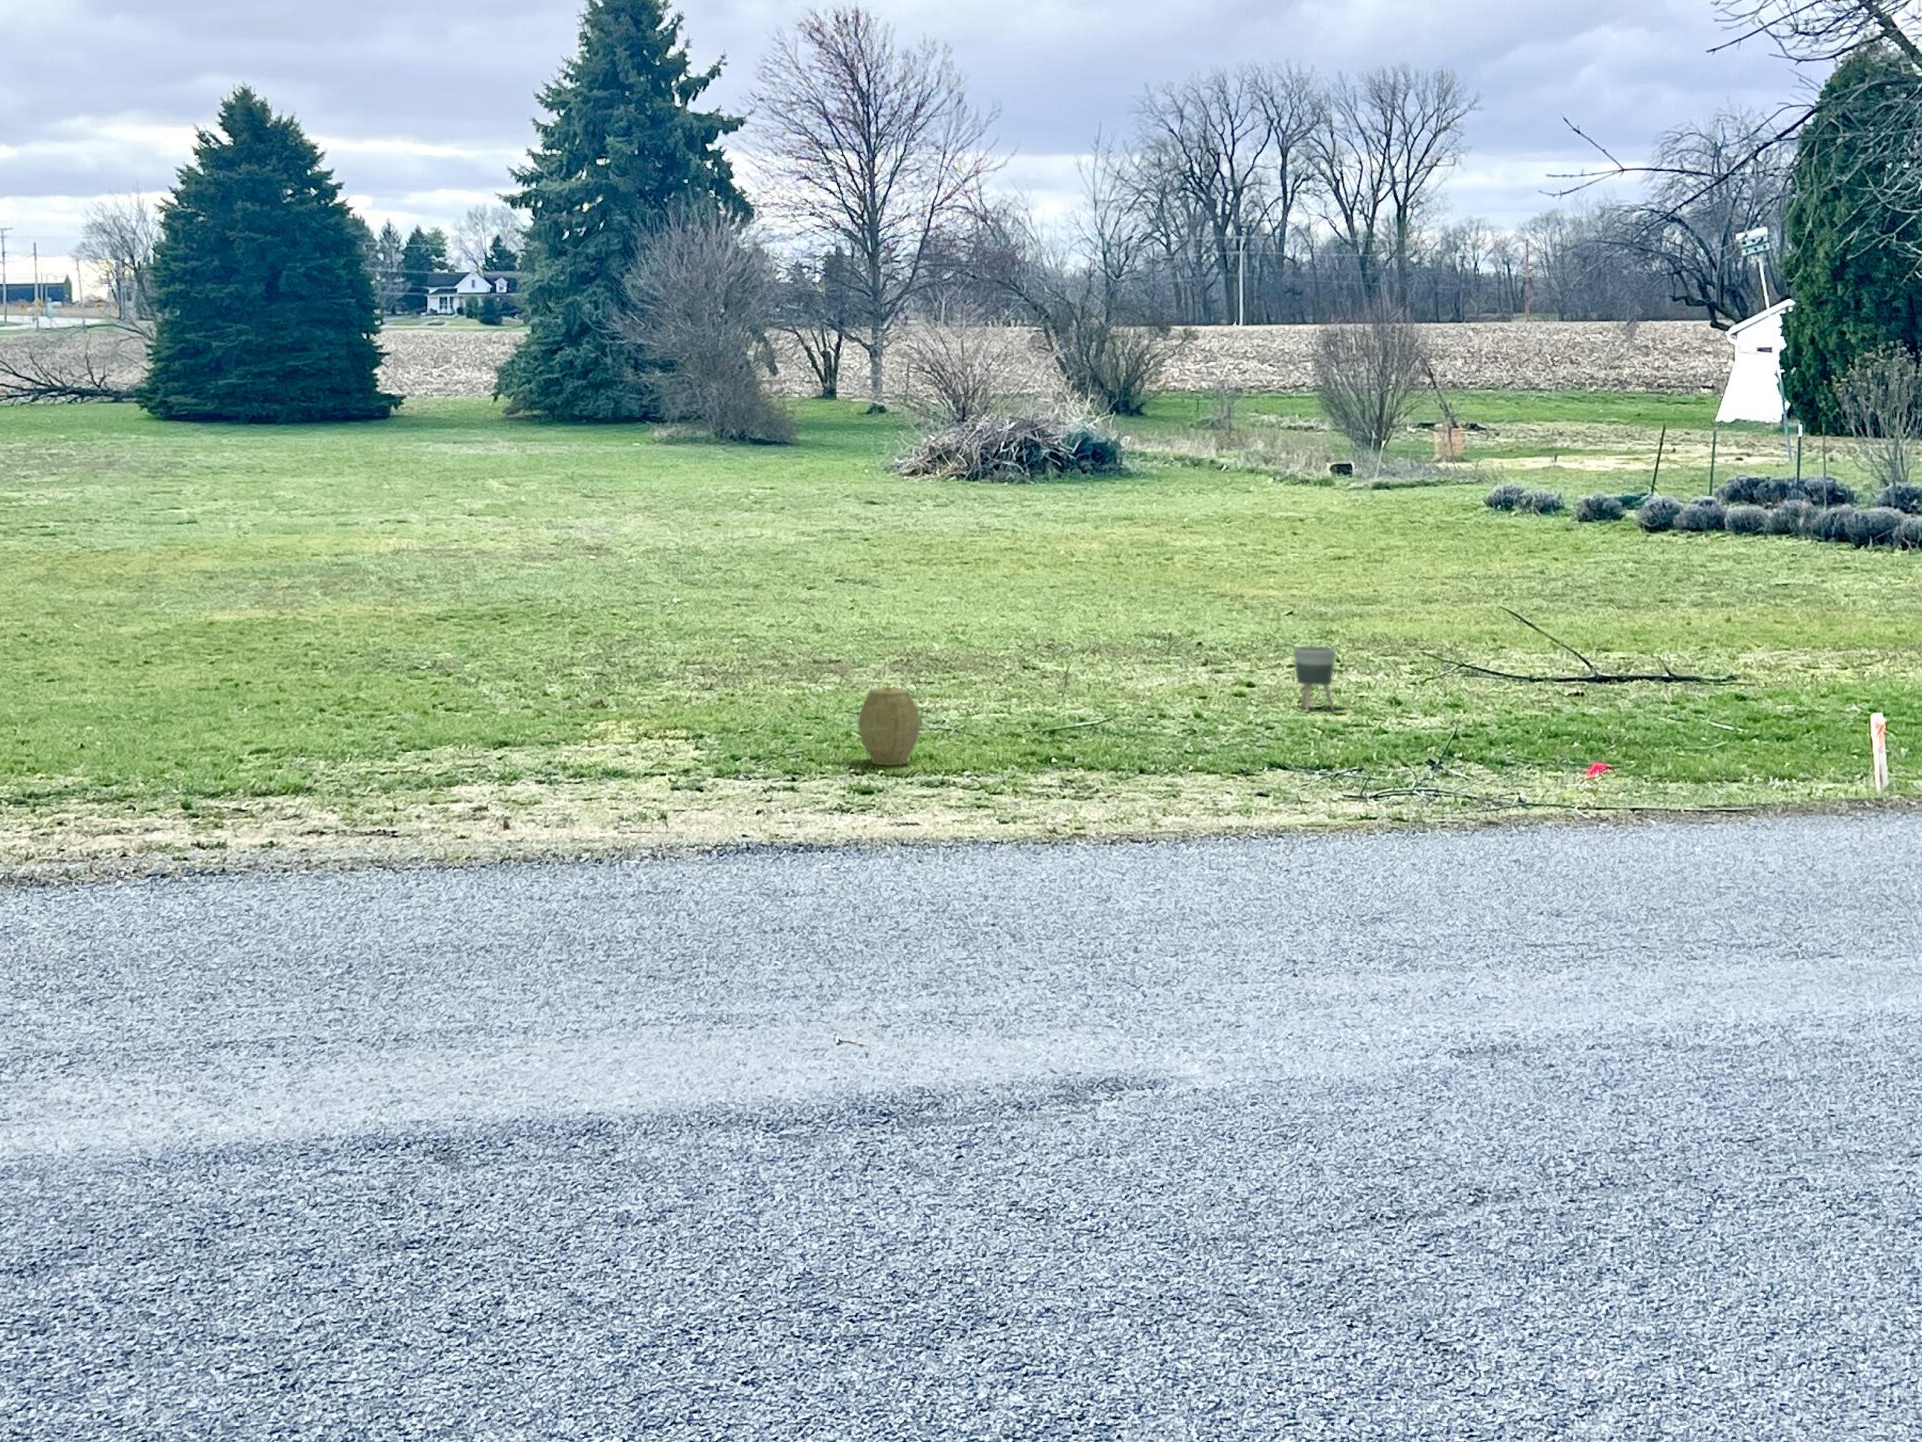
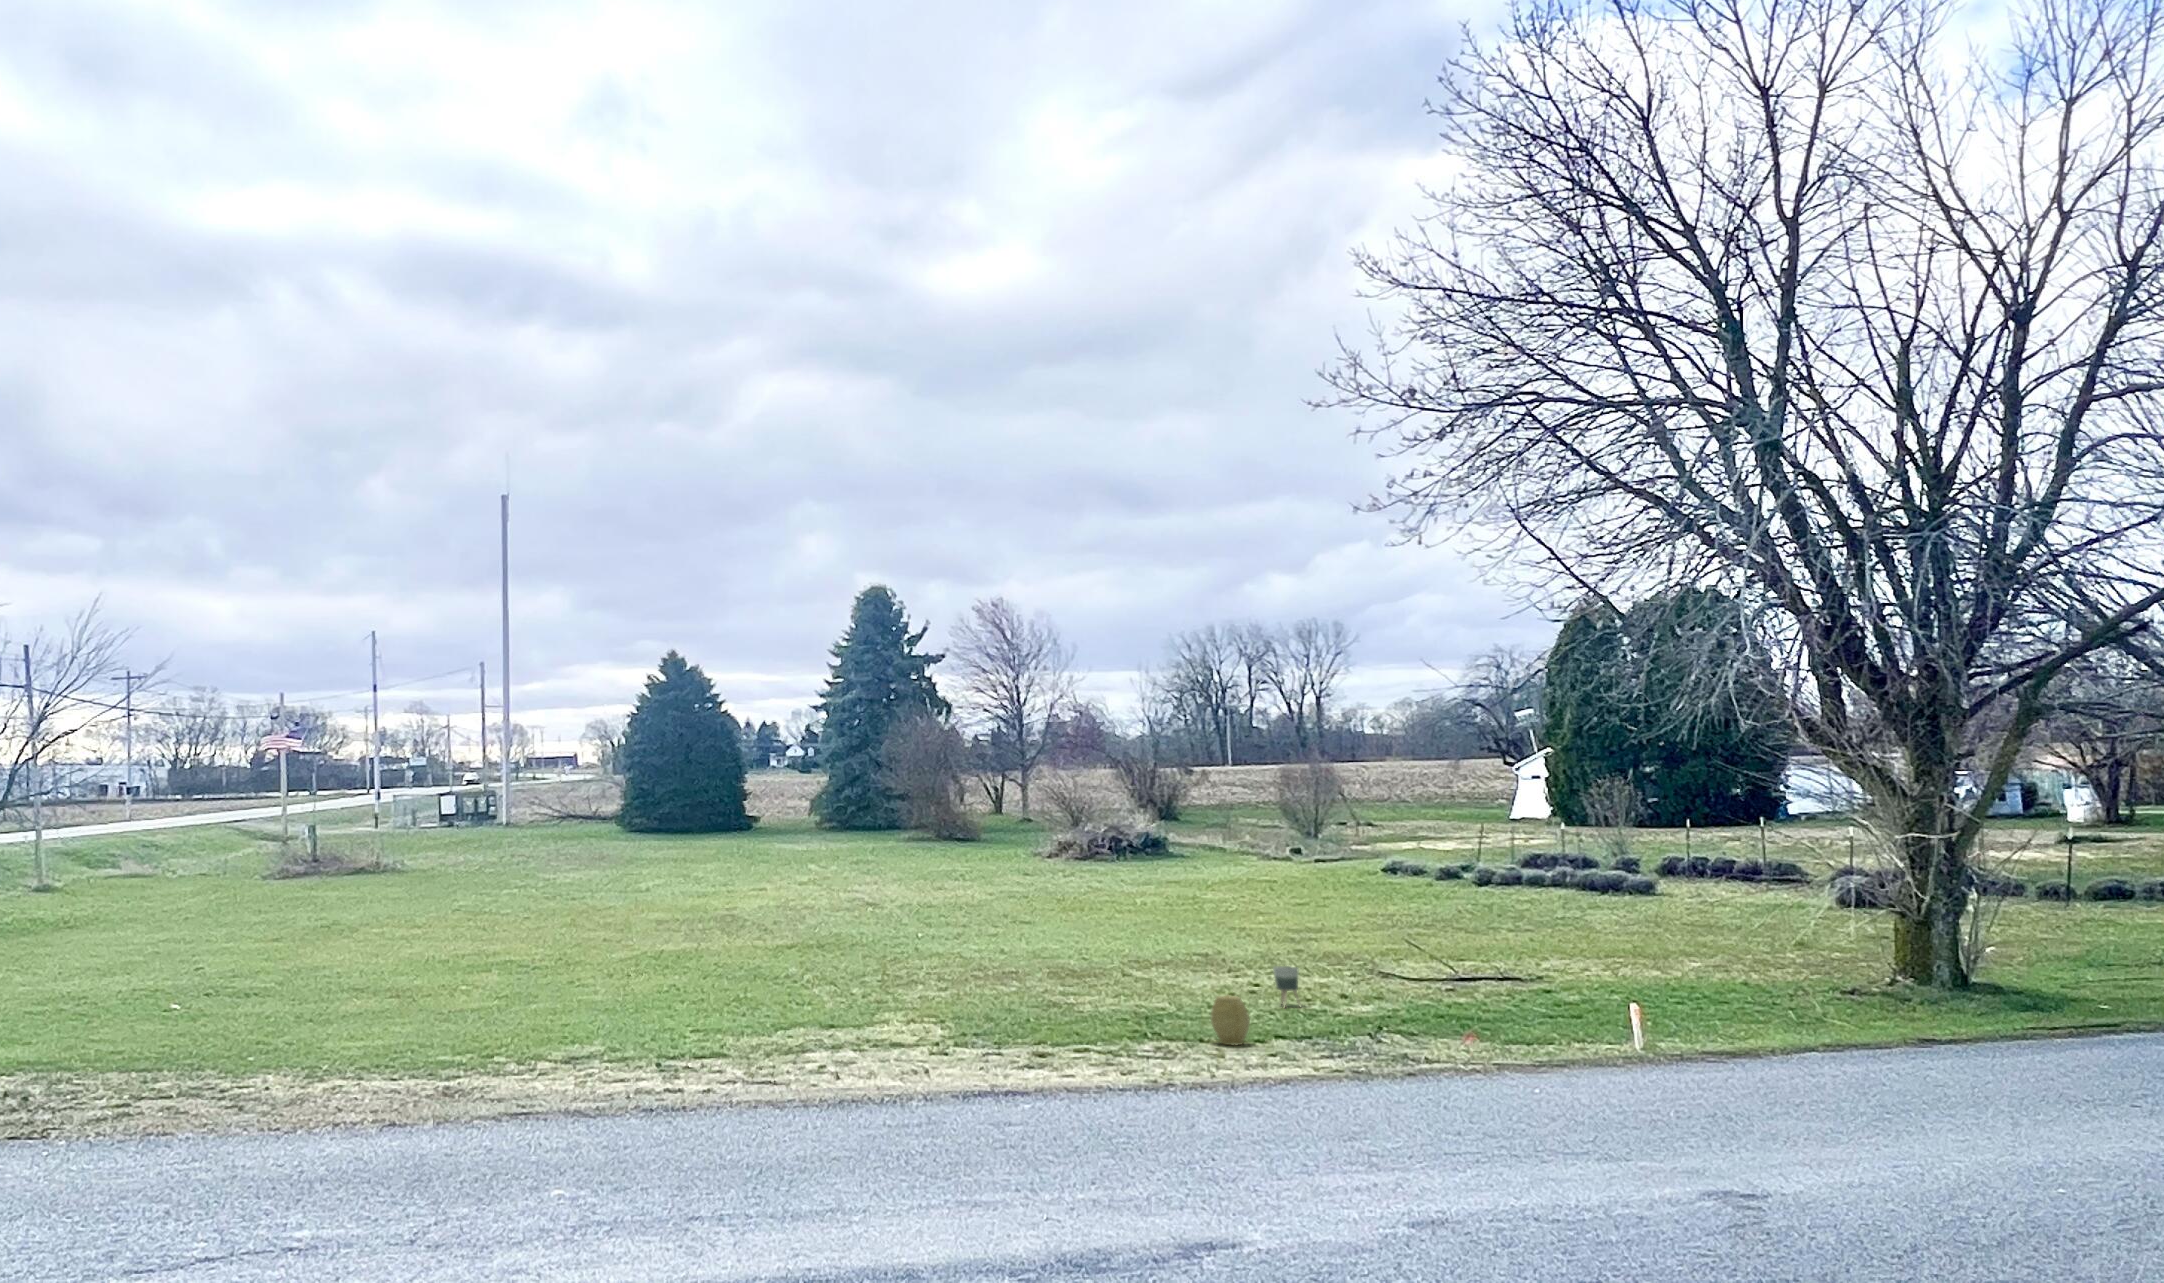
woven basket: present [858,687,920,765] -> present [1211,995,1250,1045]

